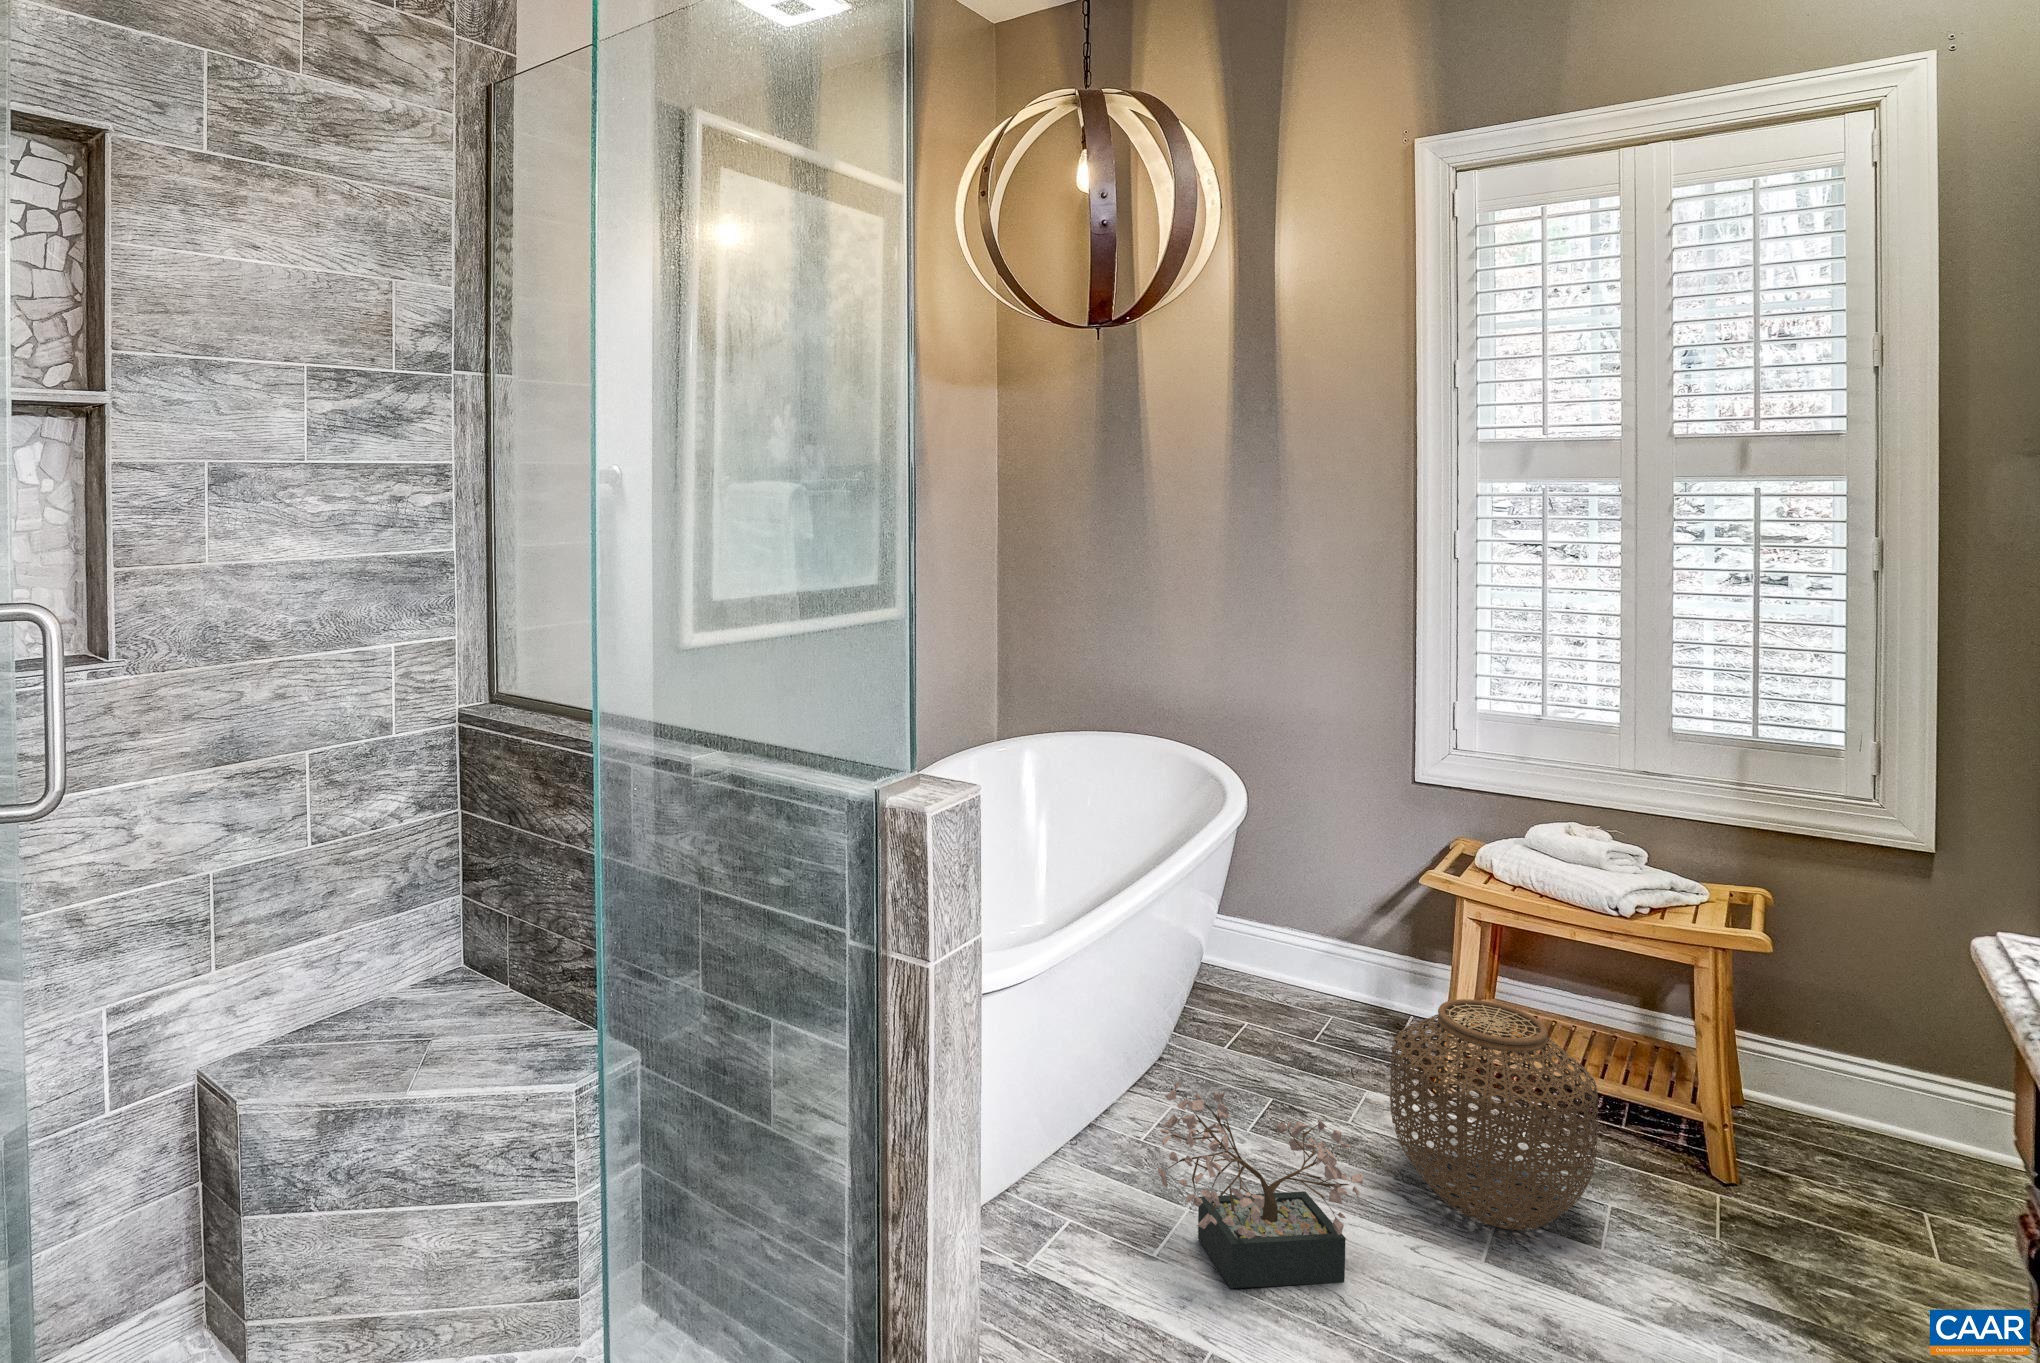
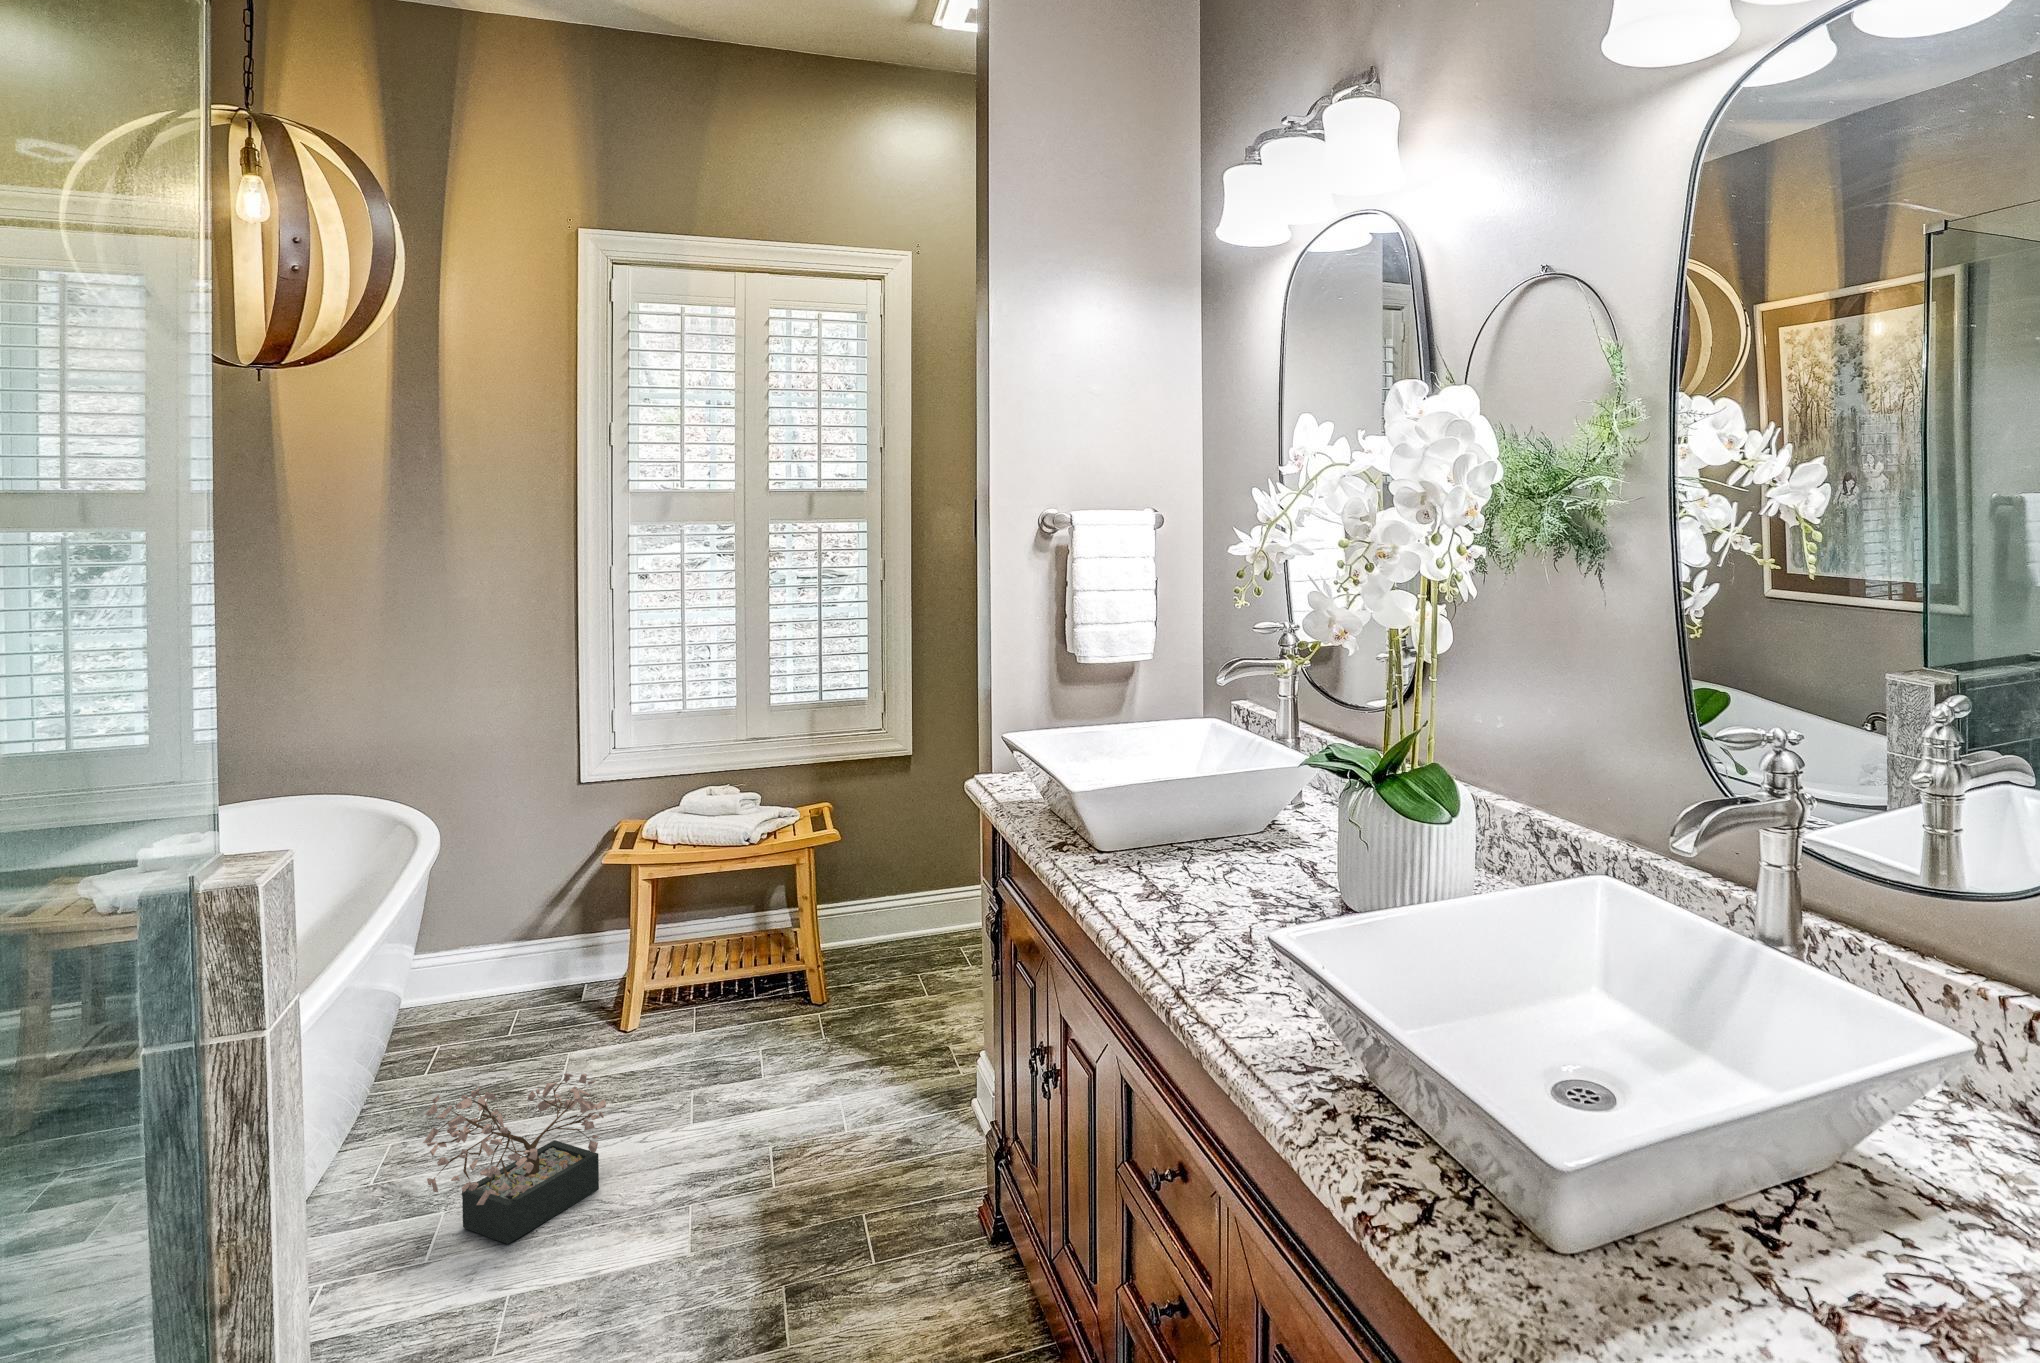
woven basket: present [1390,999,1598,1230] -> none [606,933,755,1102]

